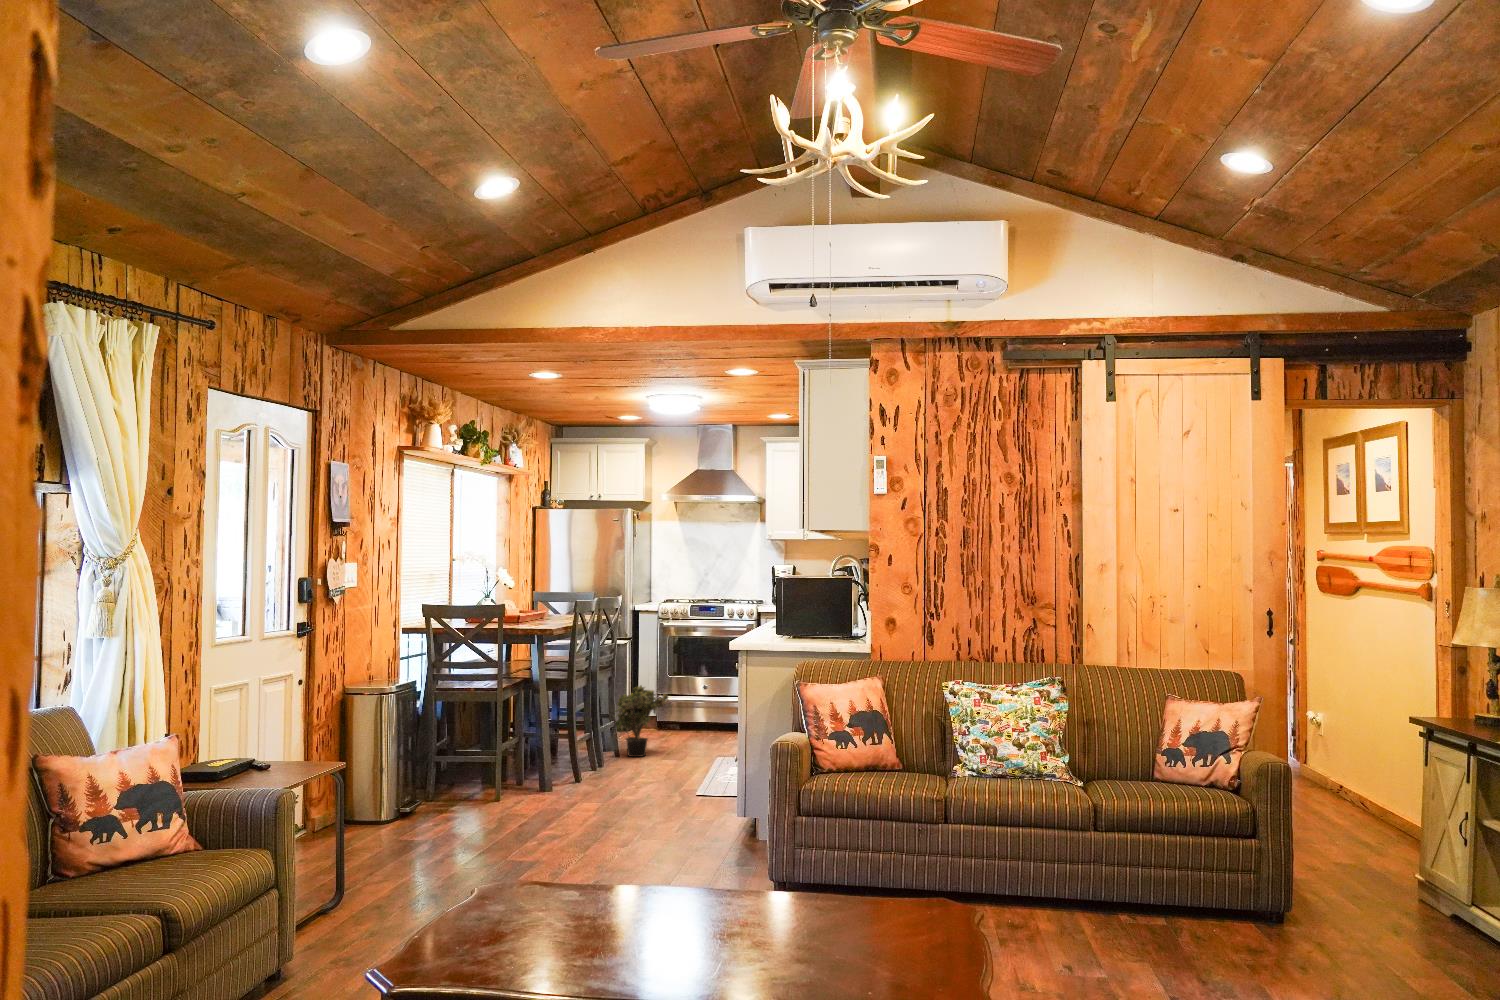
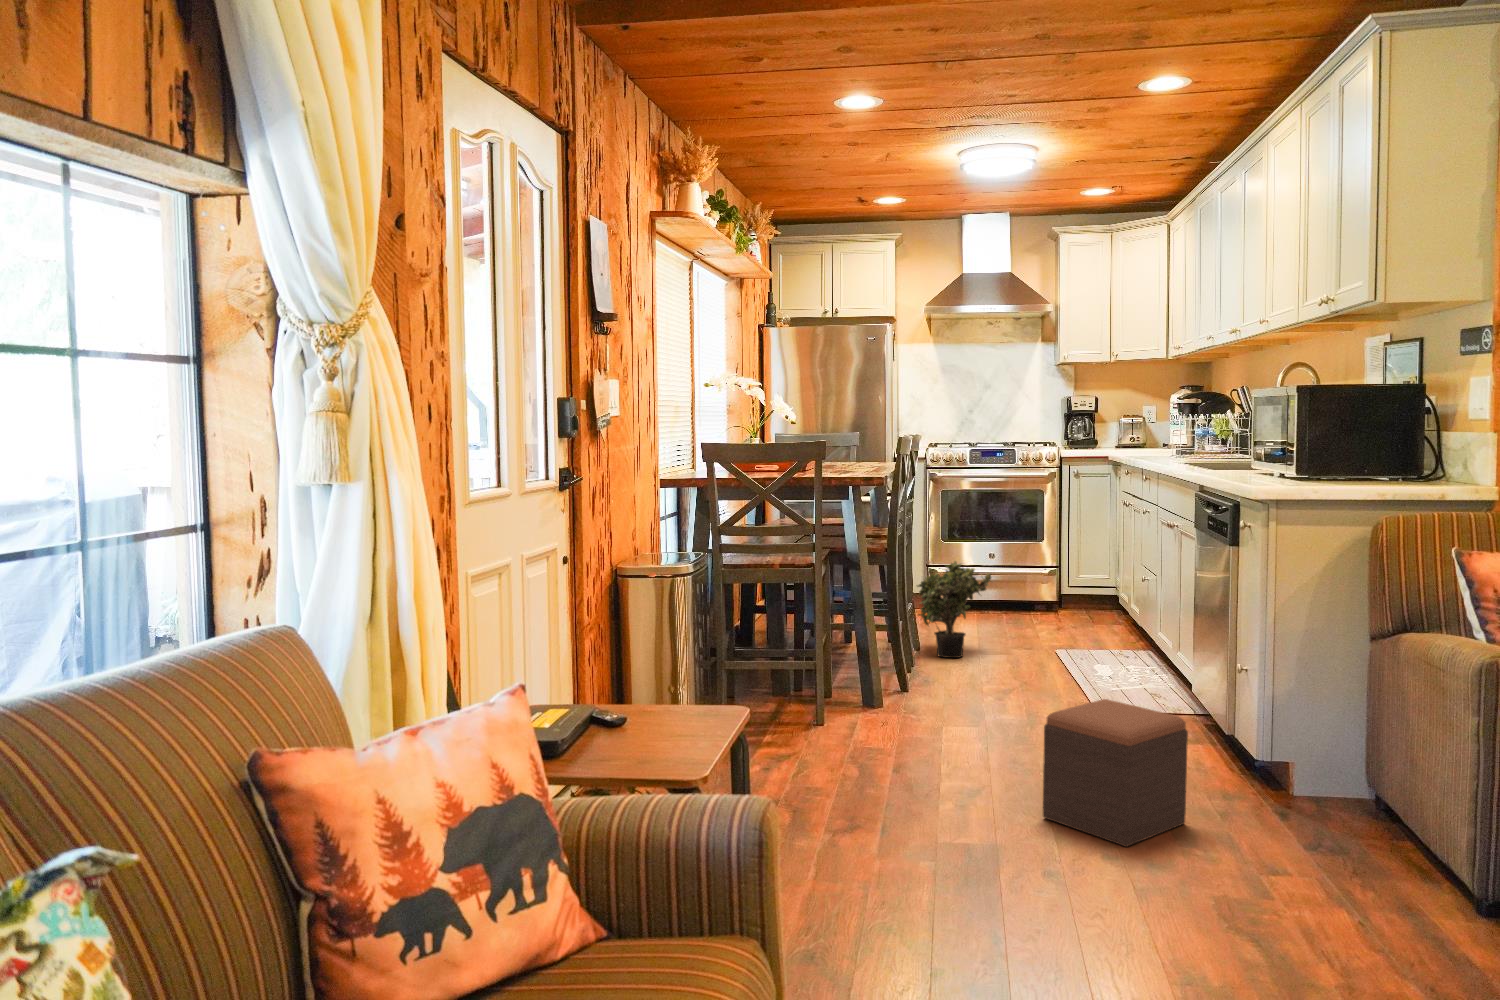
footstool: none [591,770,677,858] -> present [1043,699,1188,847]

